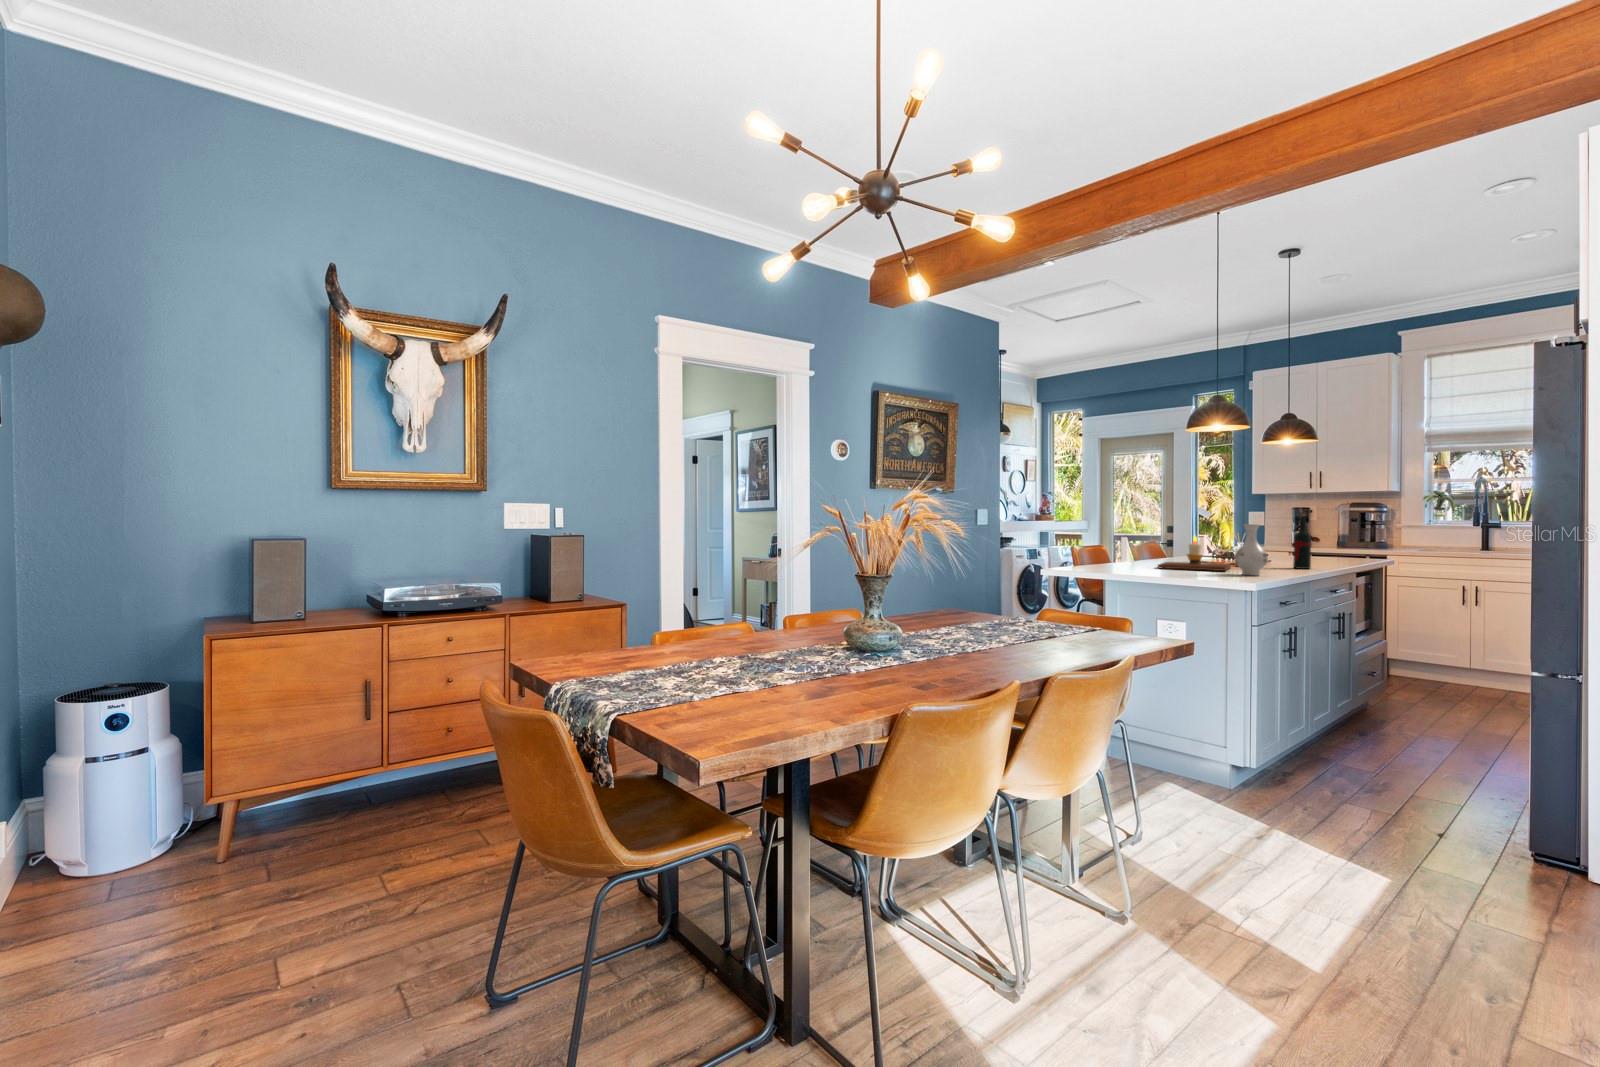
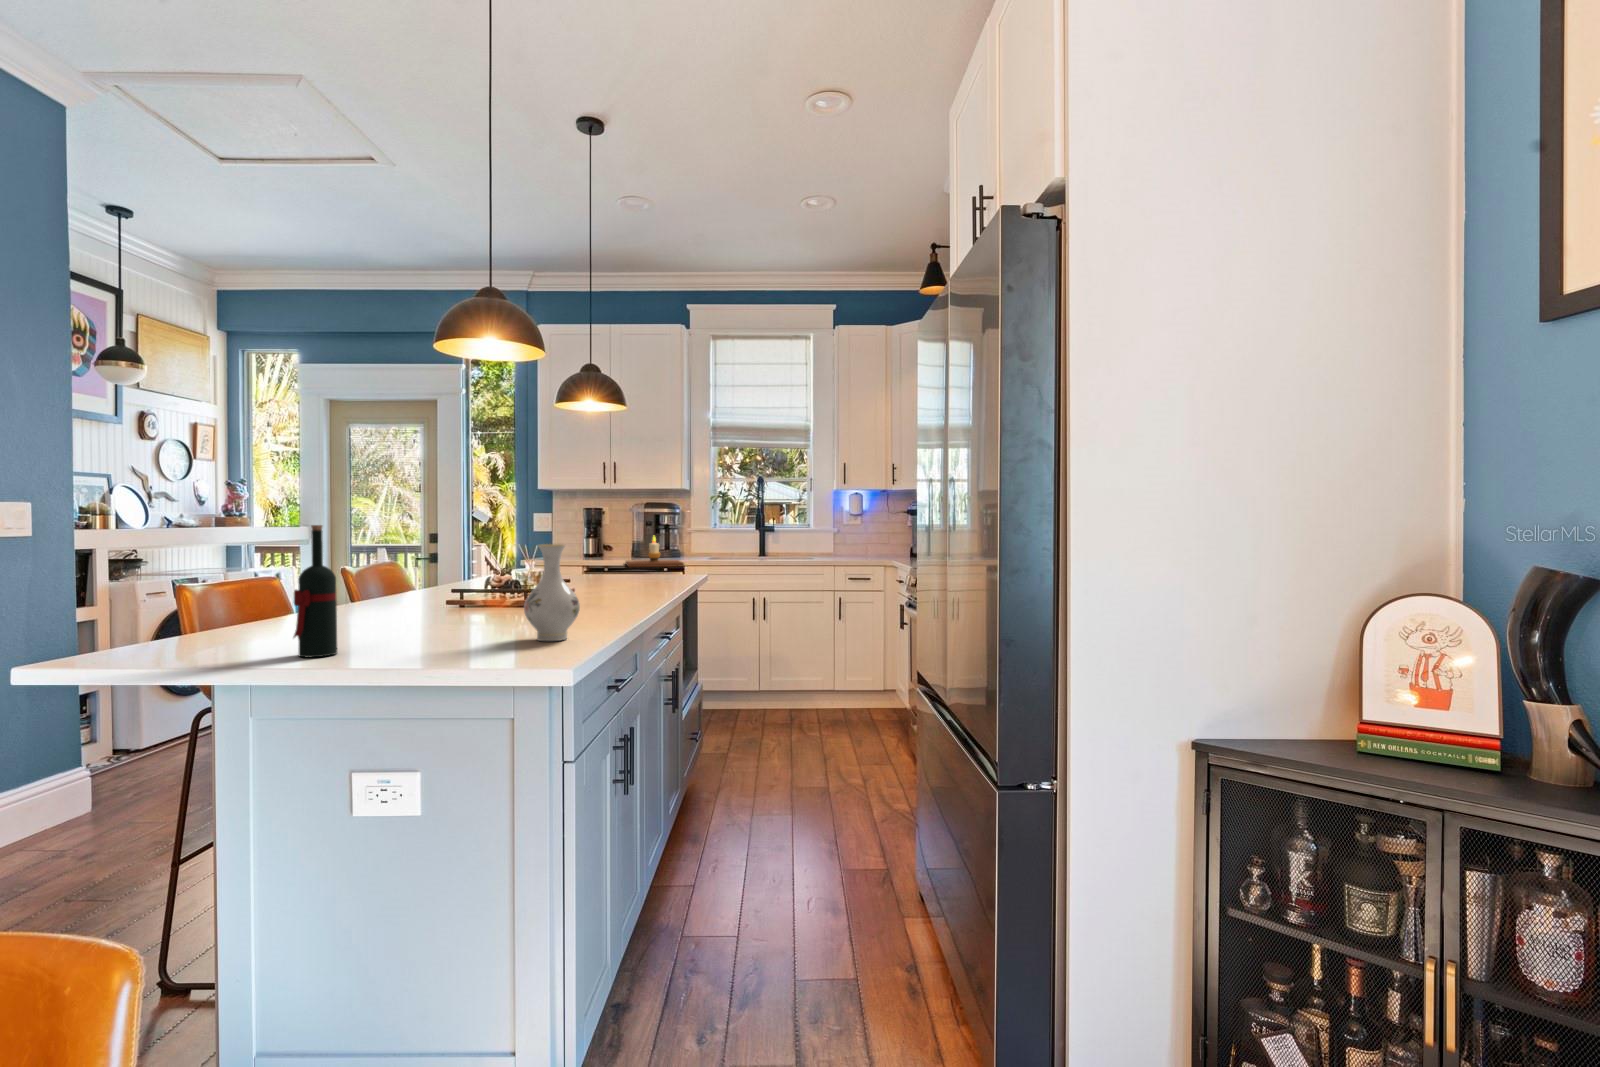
wine bottle: present [1293,514,1311,569] -> present [293,525,337,657]
candle: present [1158,536,1231,571] -> present [626,536,684,567]

